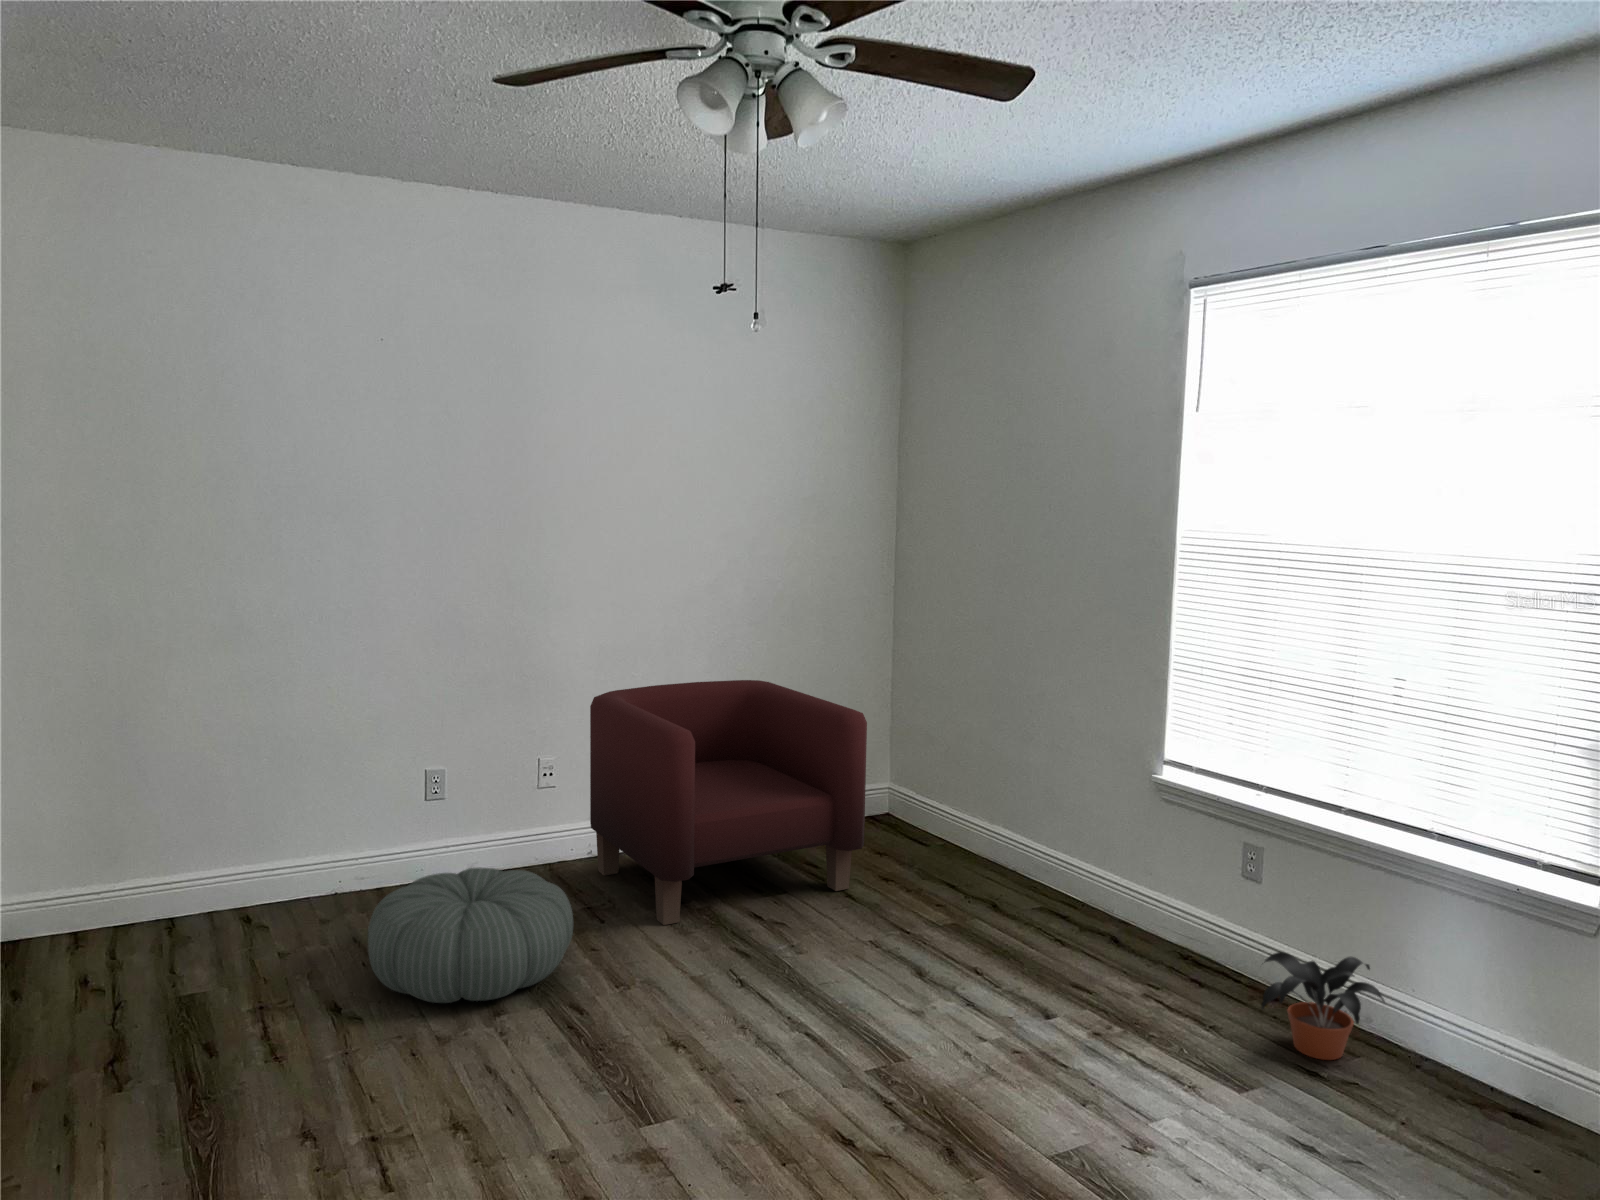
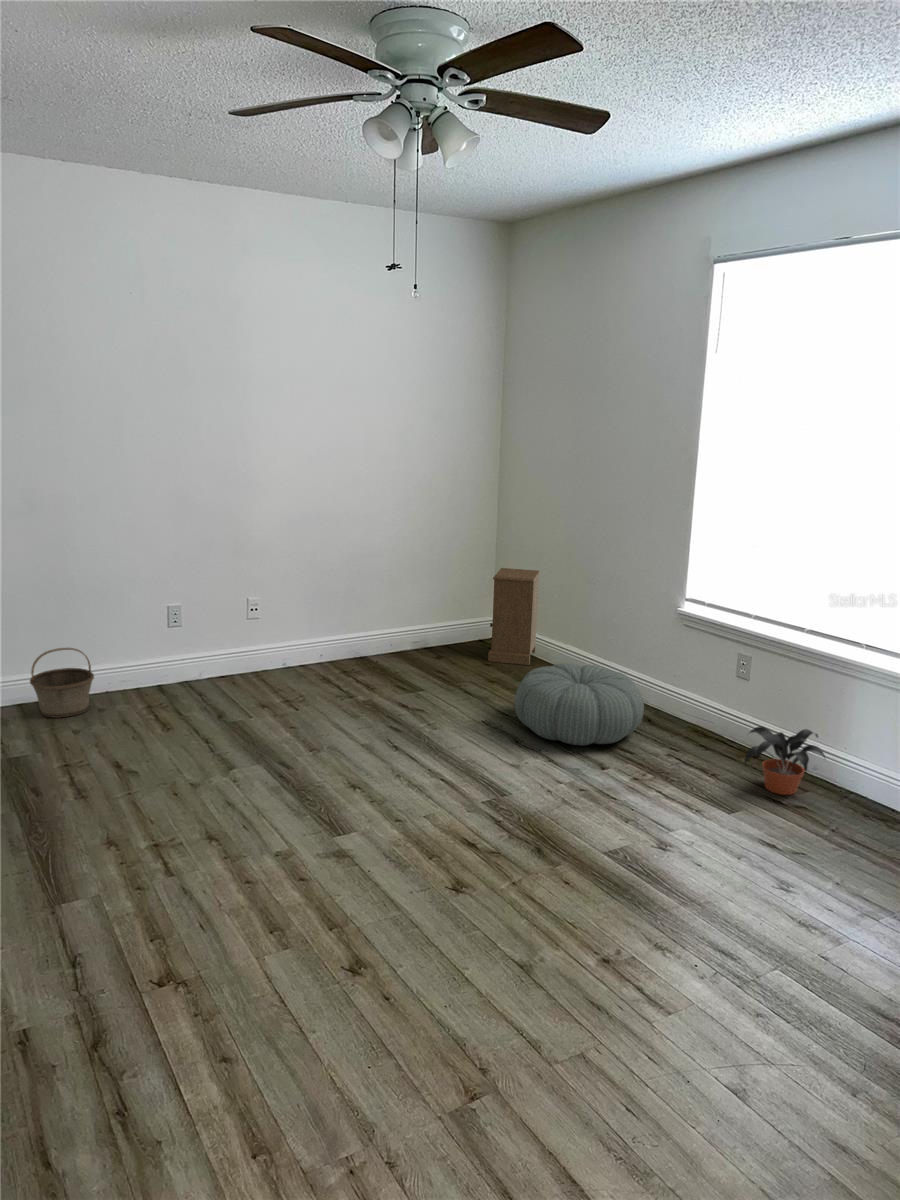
armchair: present [590,680,867,925] -> none [281,540,482,712]
nightstand: none [879,718,949,855] -> present [488,568,539,665]
basket: none [229,831,320,932] -> present [30,648,94,718]
pouf: present [368,868,573,1003] -> present [515,663,644,746]

